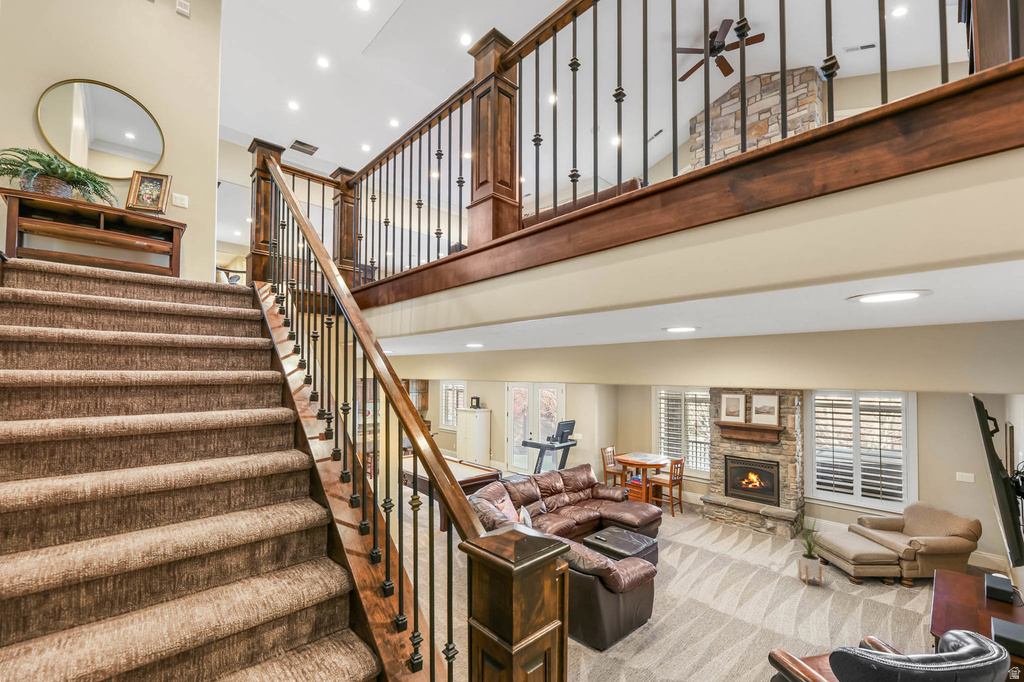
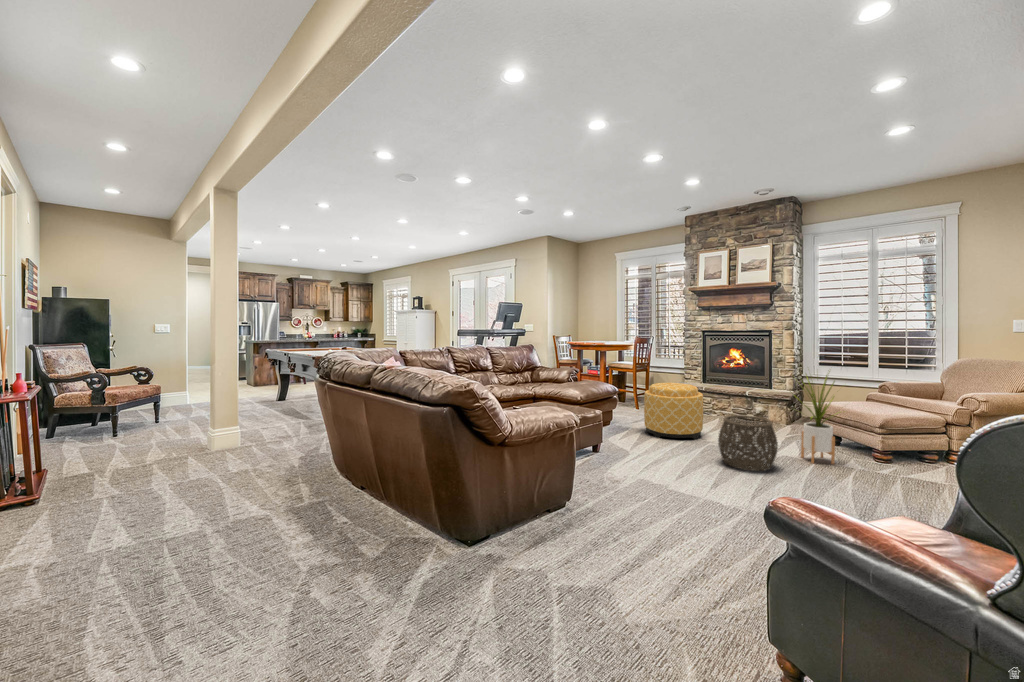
ottoman: none [683,507,728,556] -> present [644,383,703,440]
woven basket: none [740,547,781,592] -> present [718,415,778,471]

